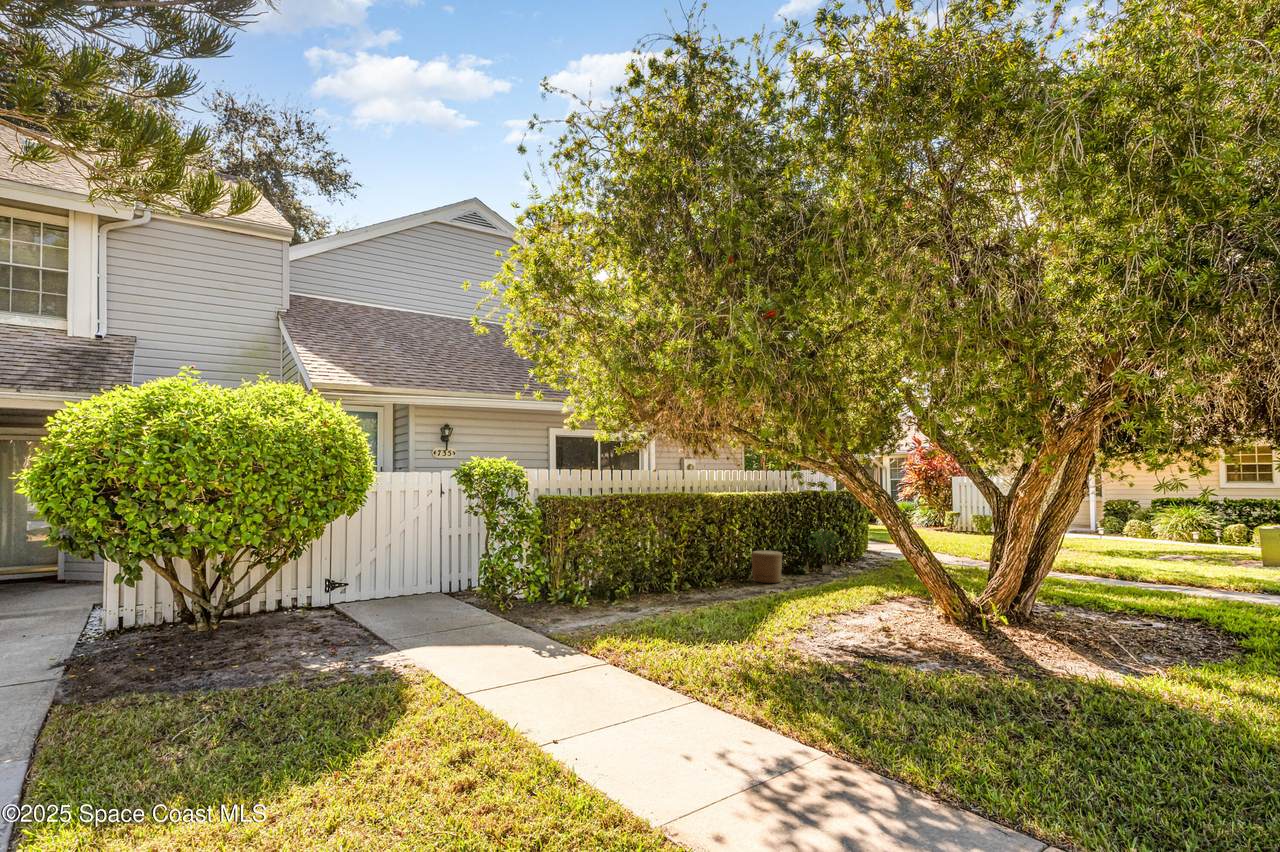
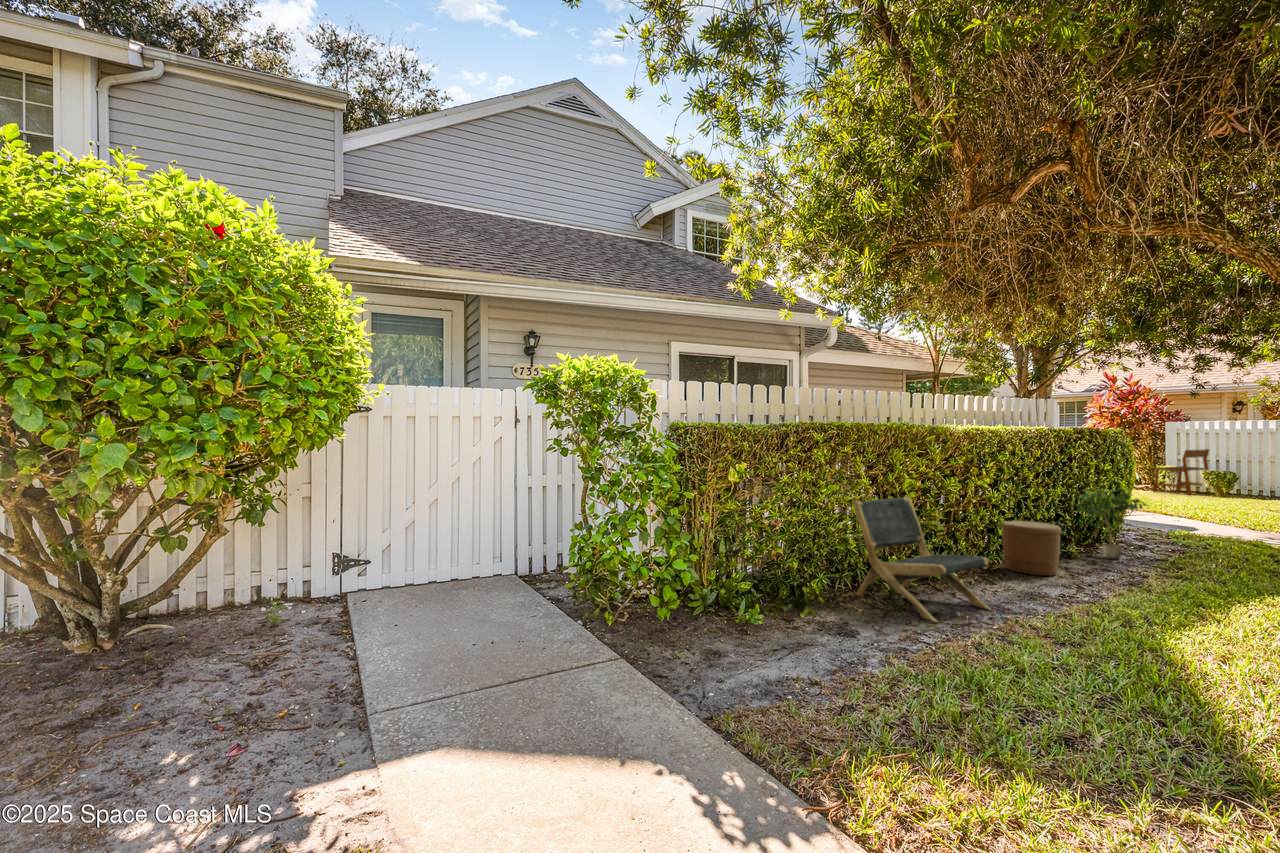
bench: none [939,496,981,533] -> present [1153,449,1211,495]
lounge chair: none [648,536,718,604] -> present [854,497,990,622]

